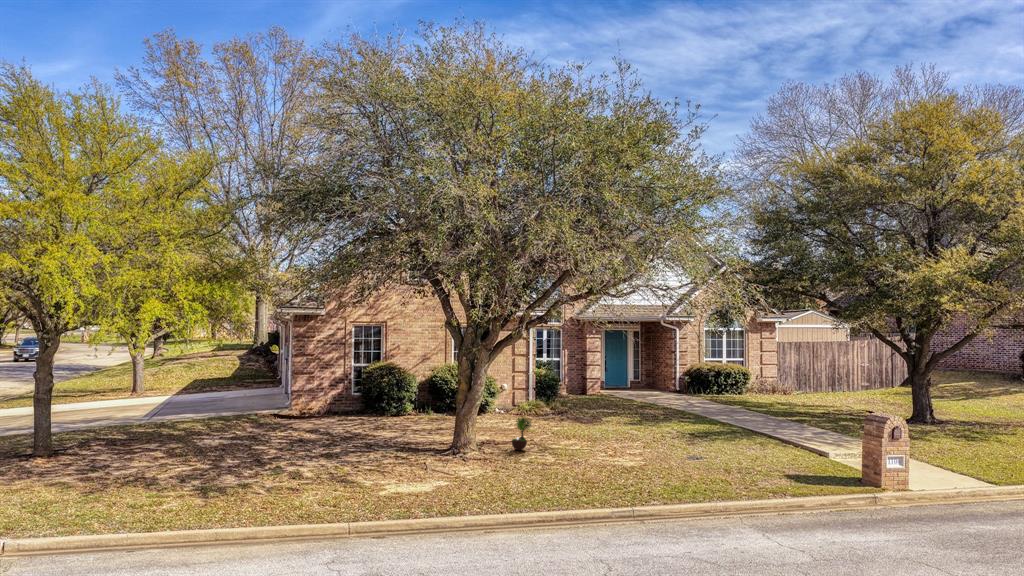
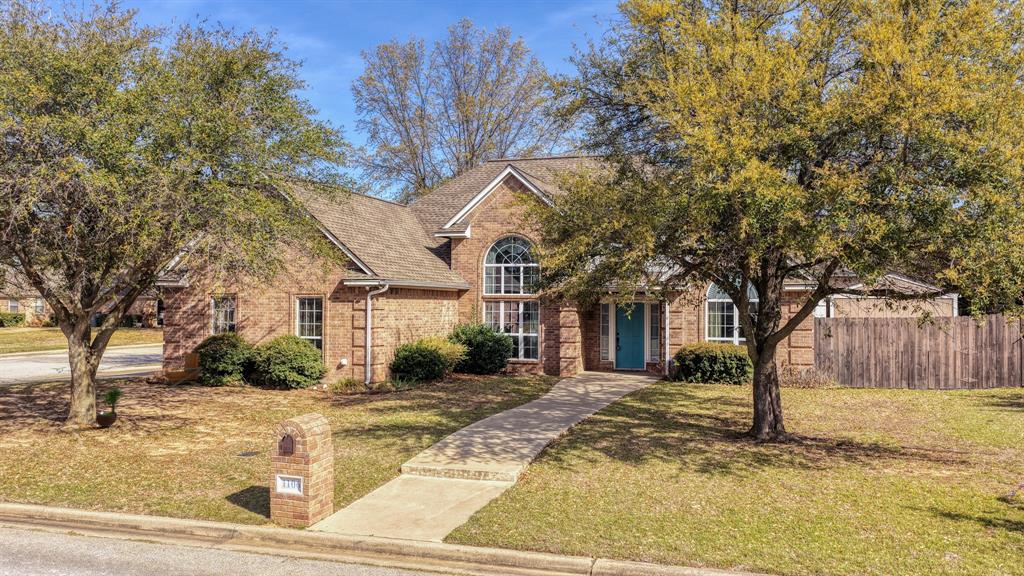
lounge chair: none [345,382,389,417] -> present [164,353,202,388]

